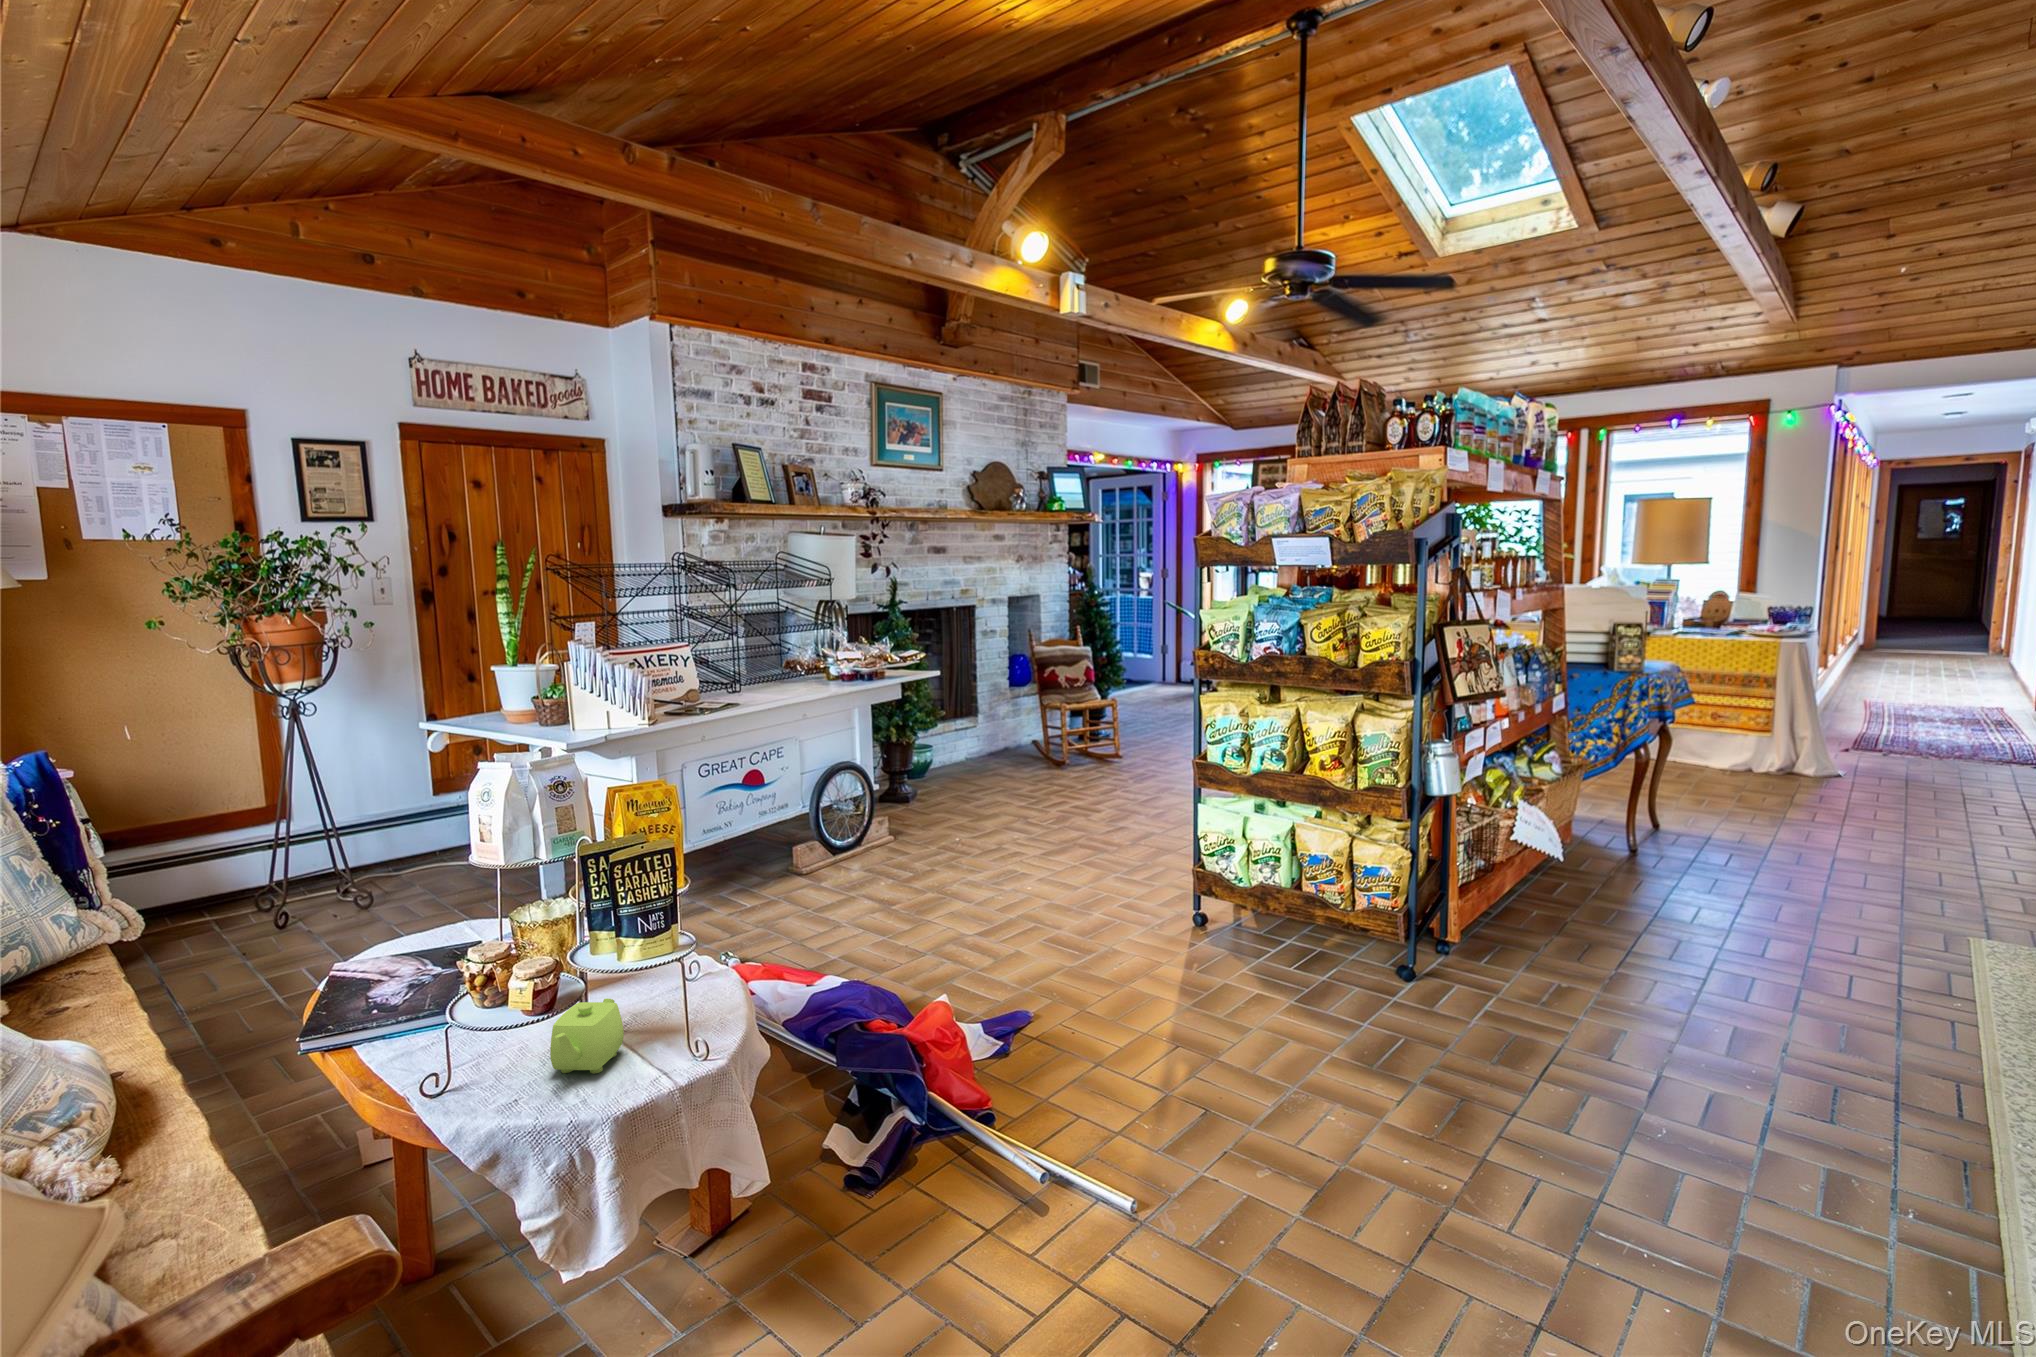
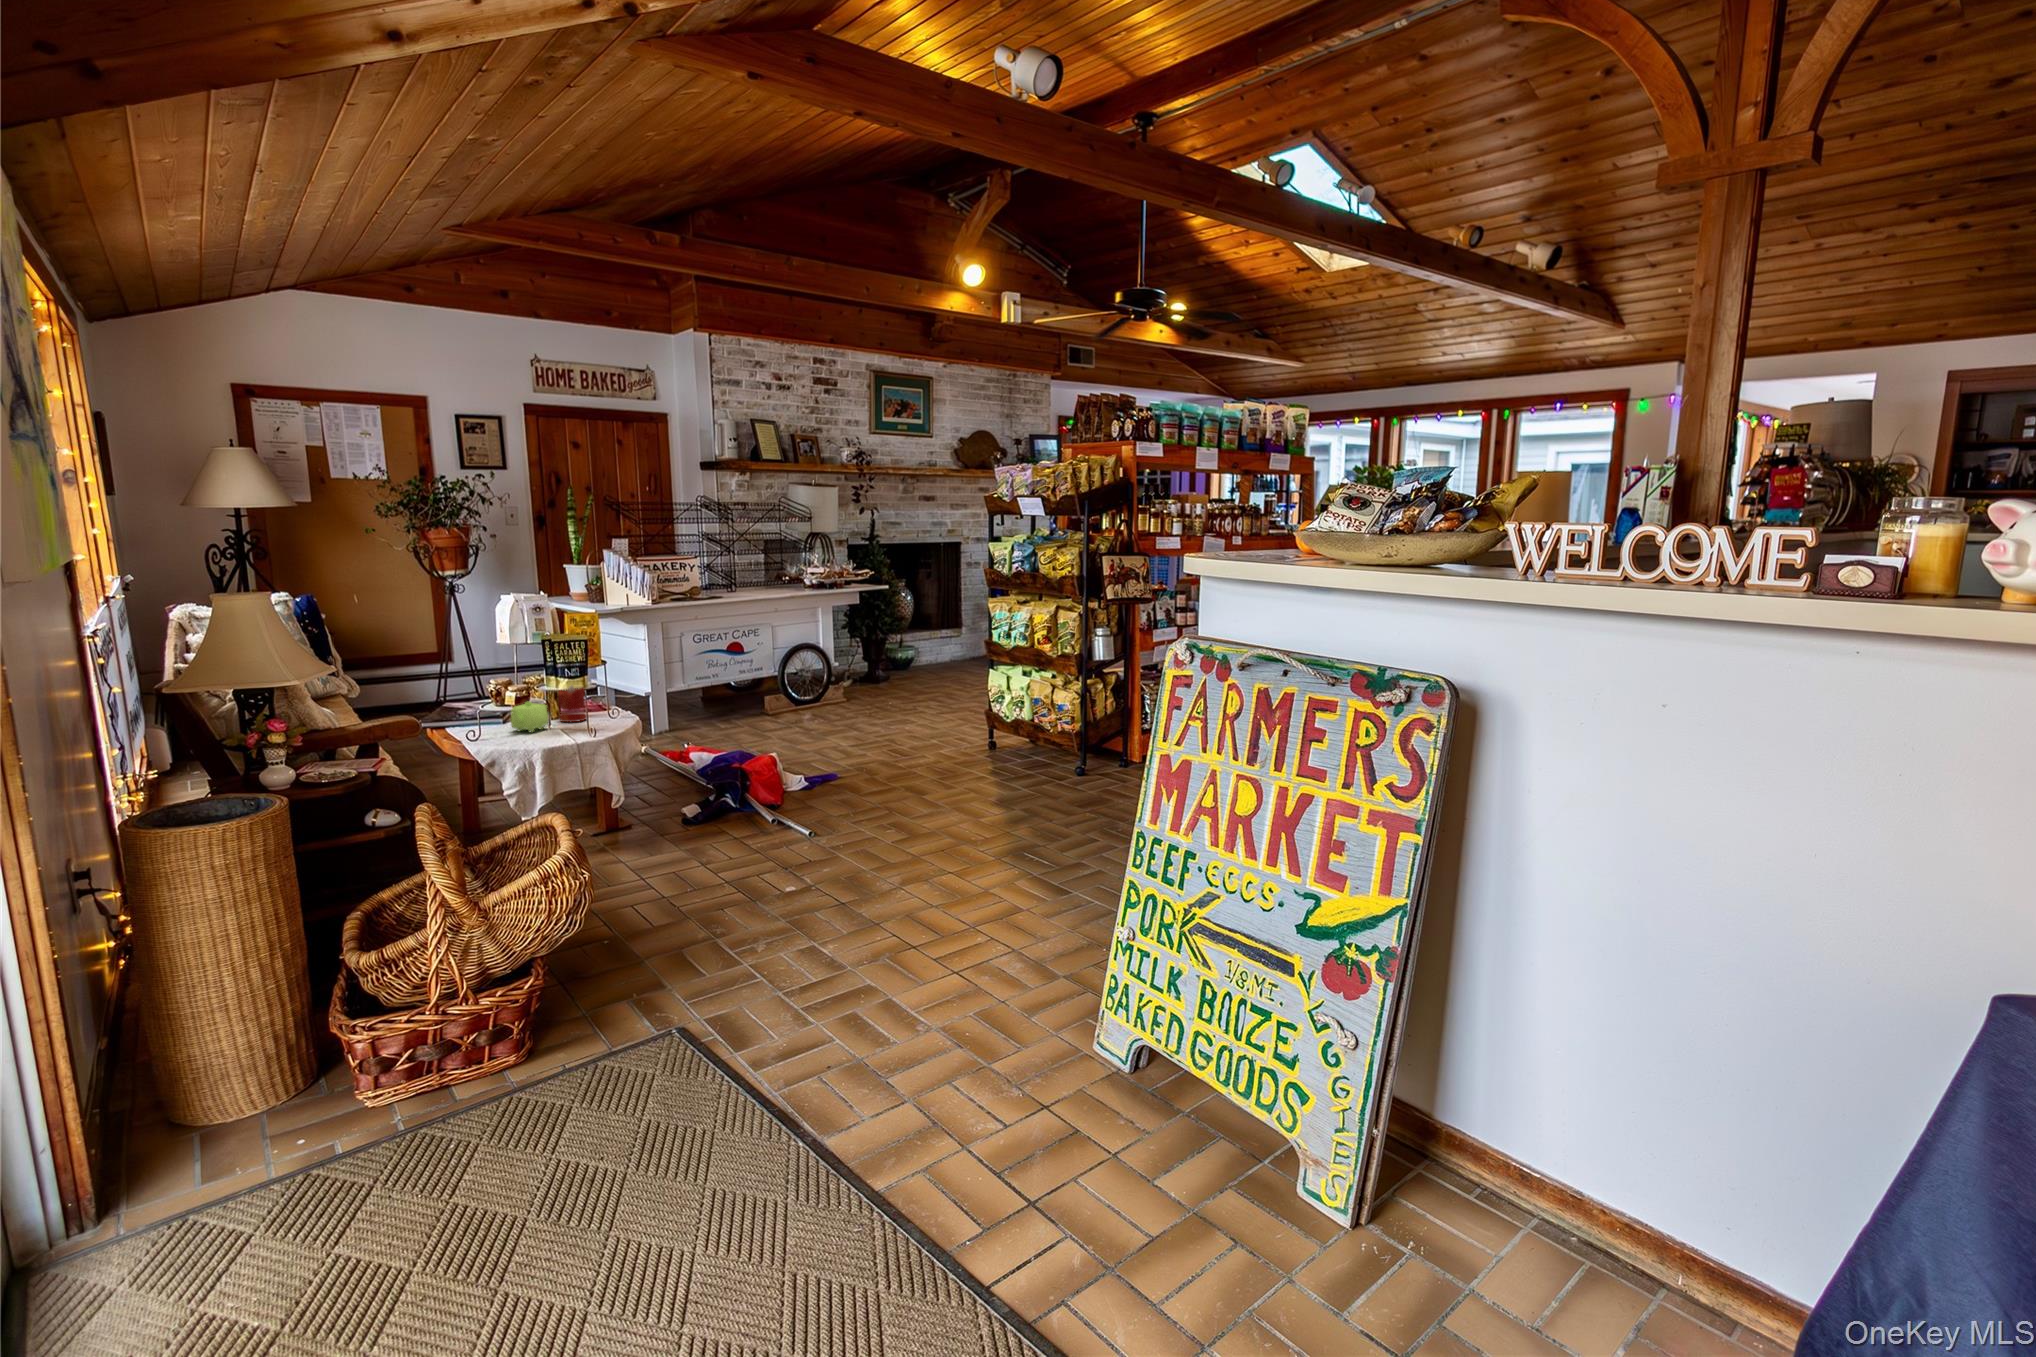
candle: none [626,941,680,1021] -> present [558,685,587,722]

